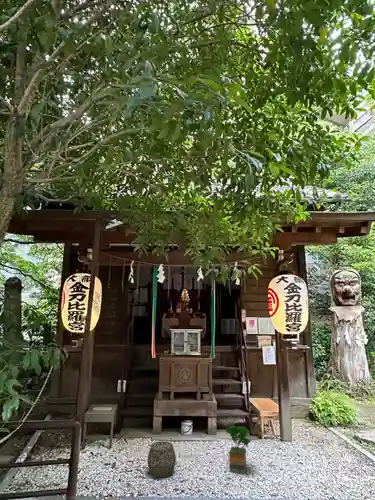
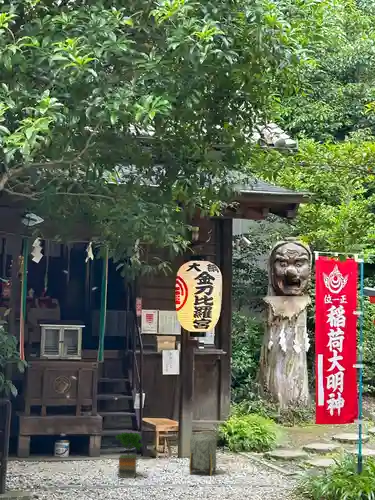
stool: none [294,429,322,477] -> present [189,434,216,476]
woven basket: present [148,441,176,478] -> none [28,451,60,483]

